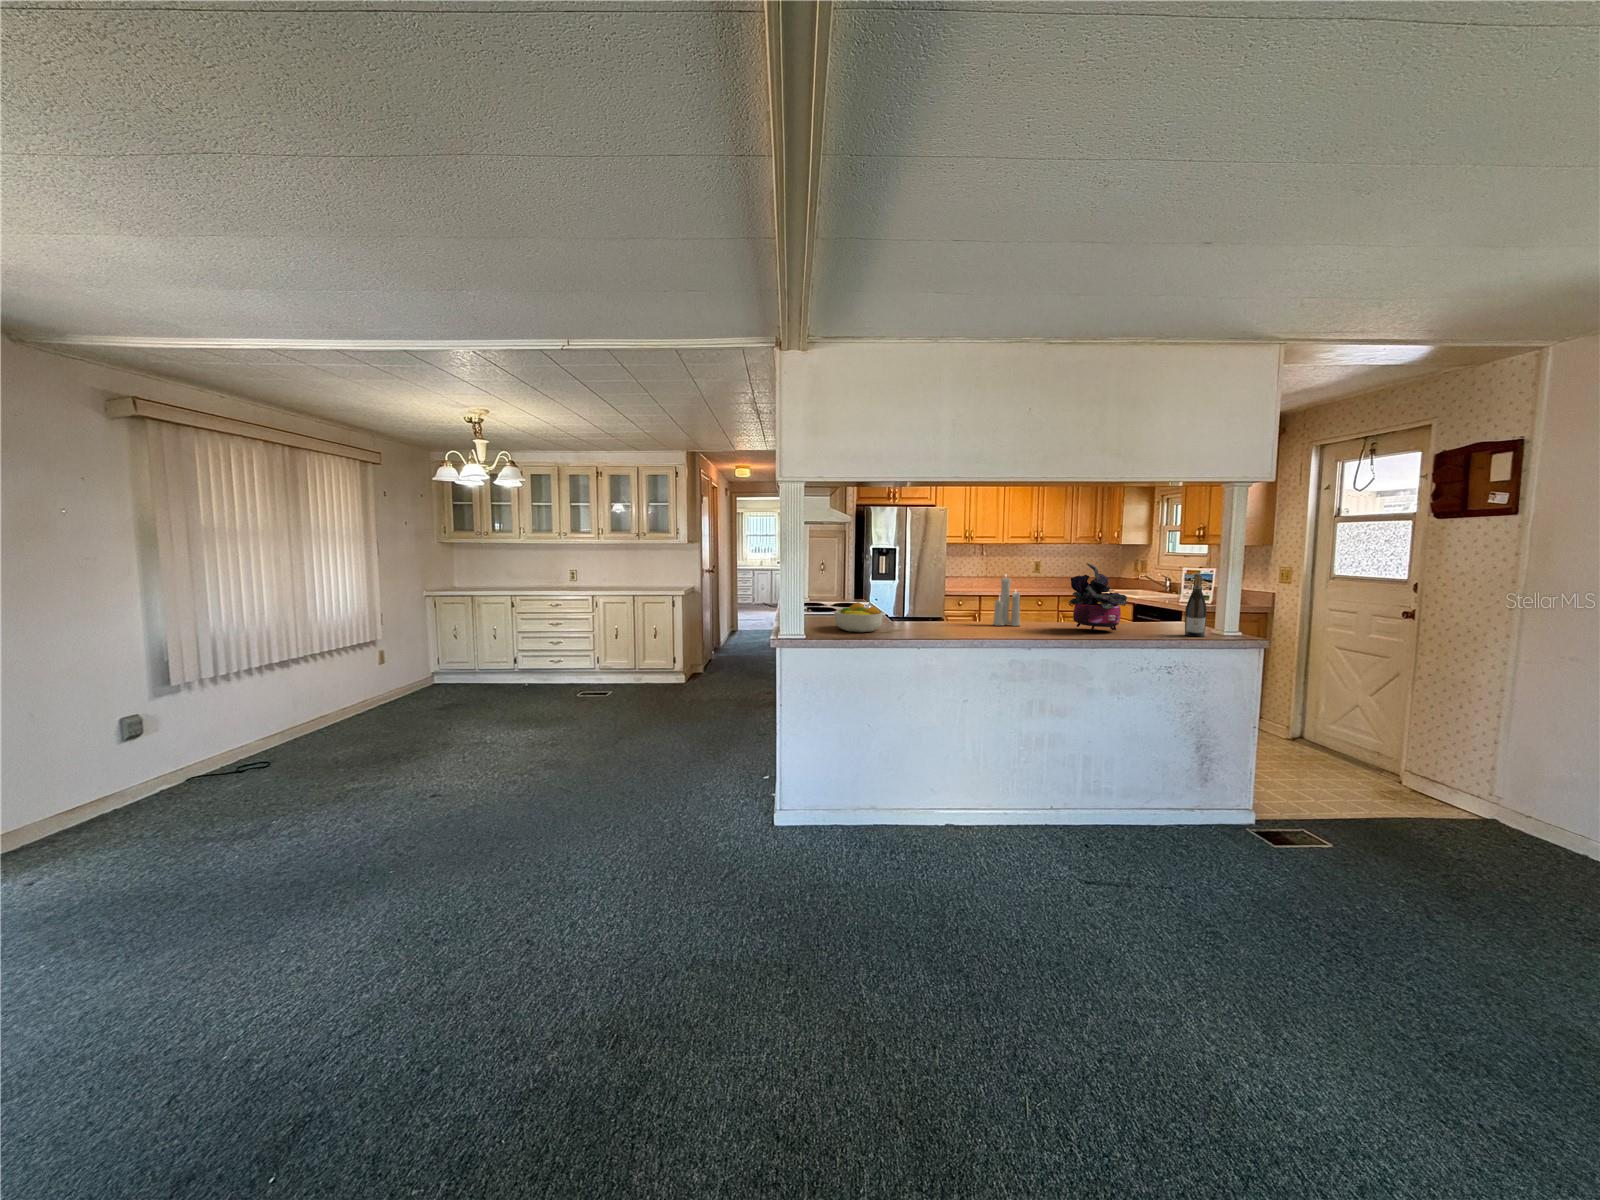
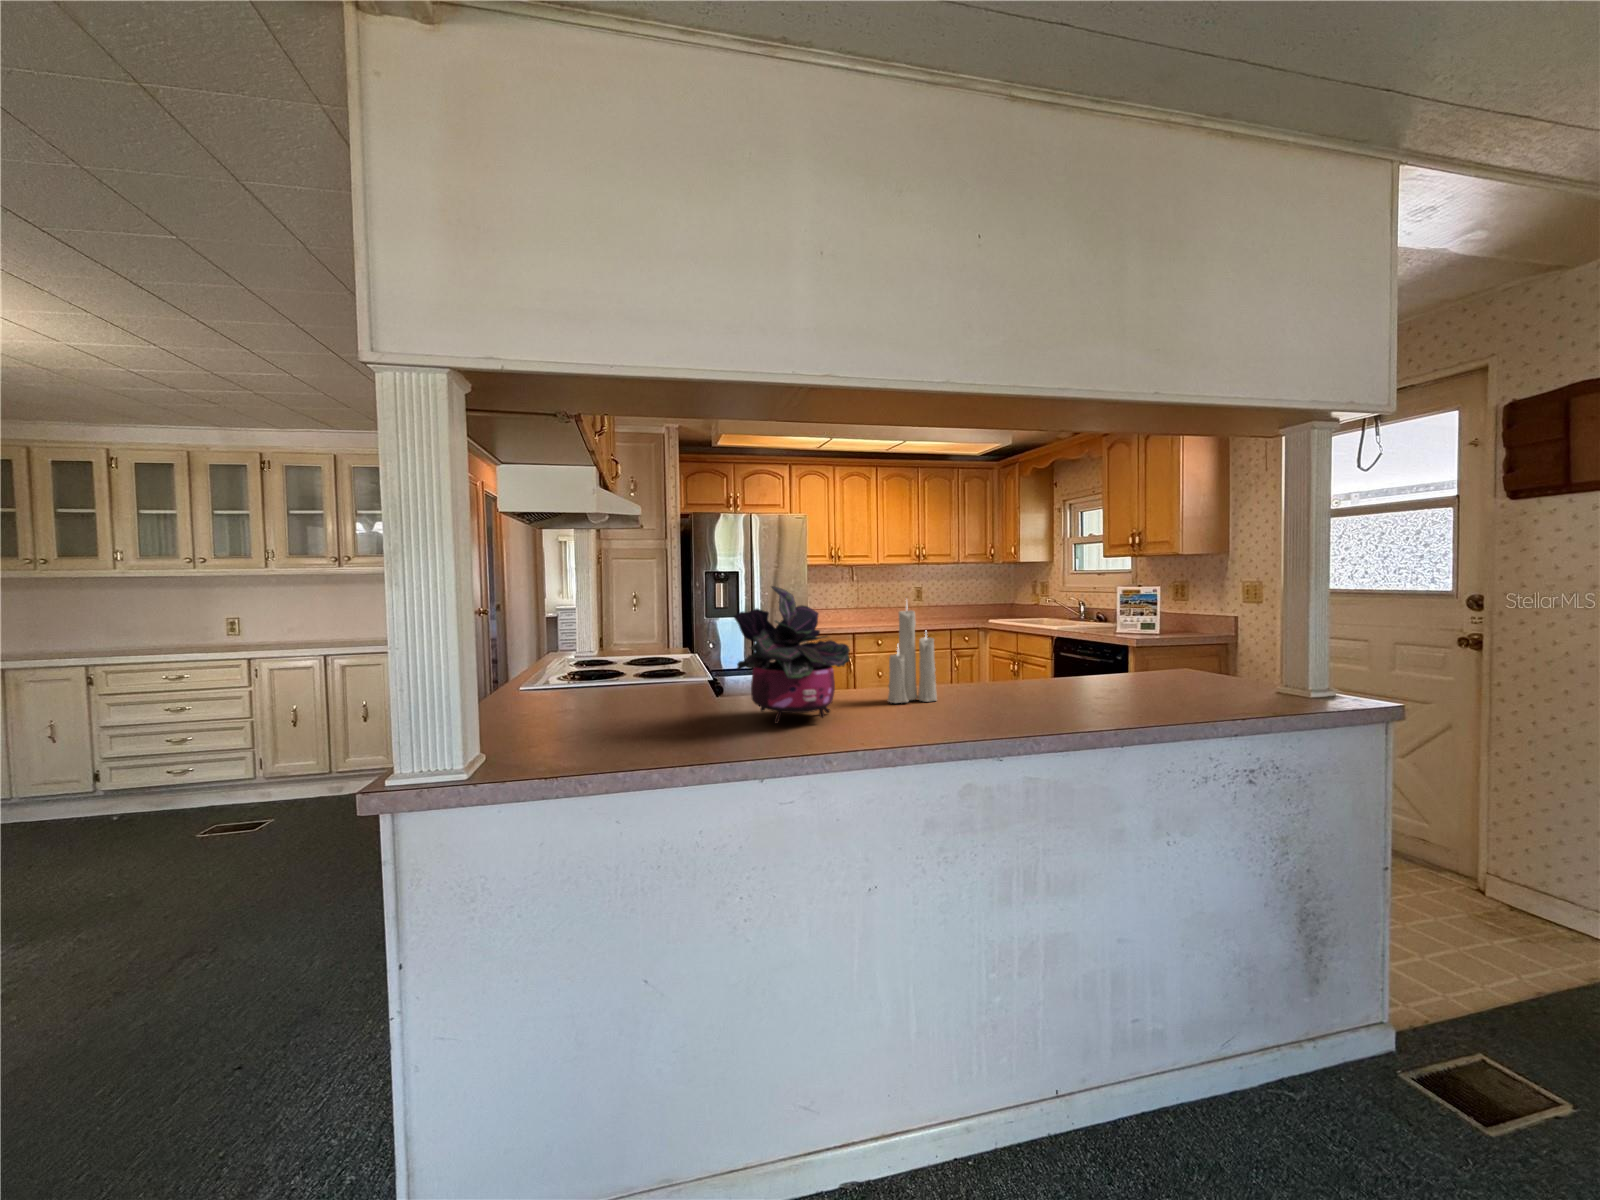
potted plant: present [1069,564,1128,631] -> present [734,586,850,724]
wine bottle: present [1185,574,1207,637] -> none [1244,593,1287,715]
fruit bowl: present [834,602,883,632] -> none [543,675,660,754]

